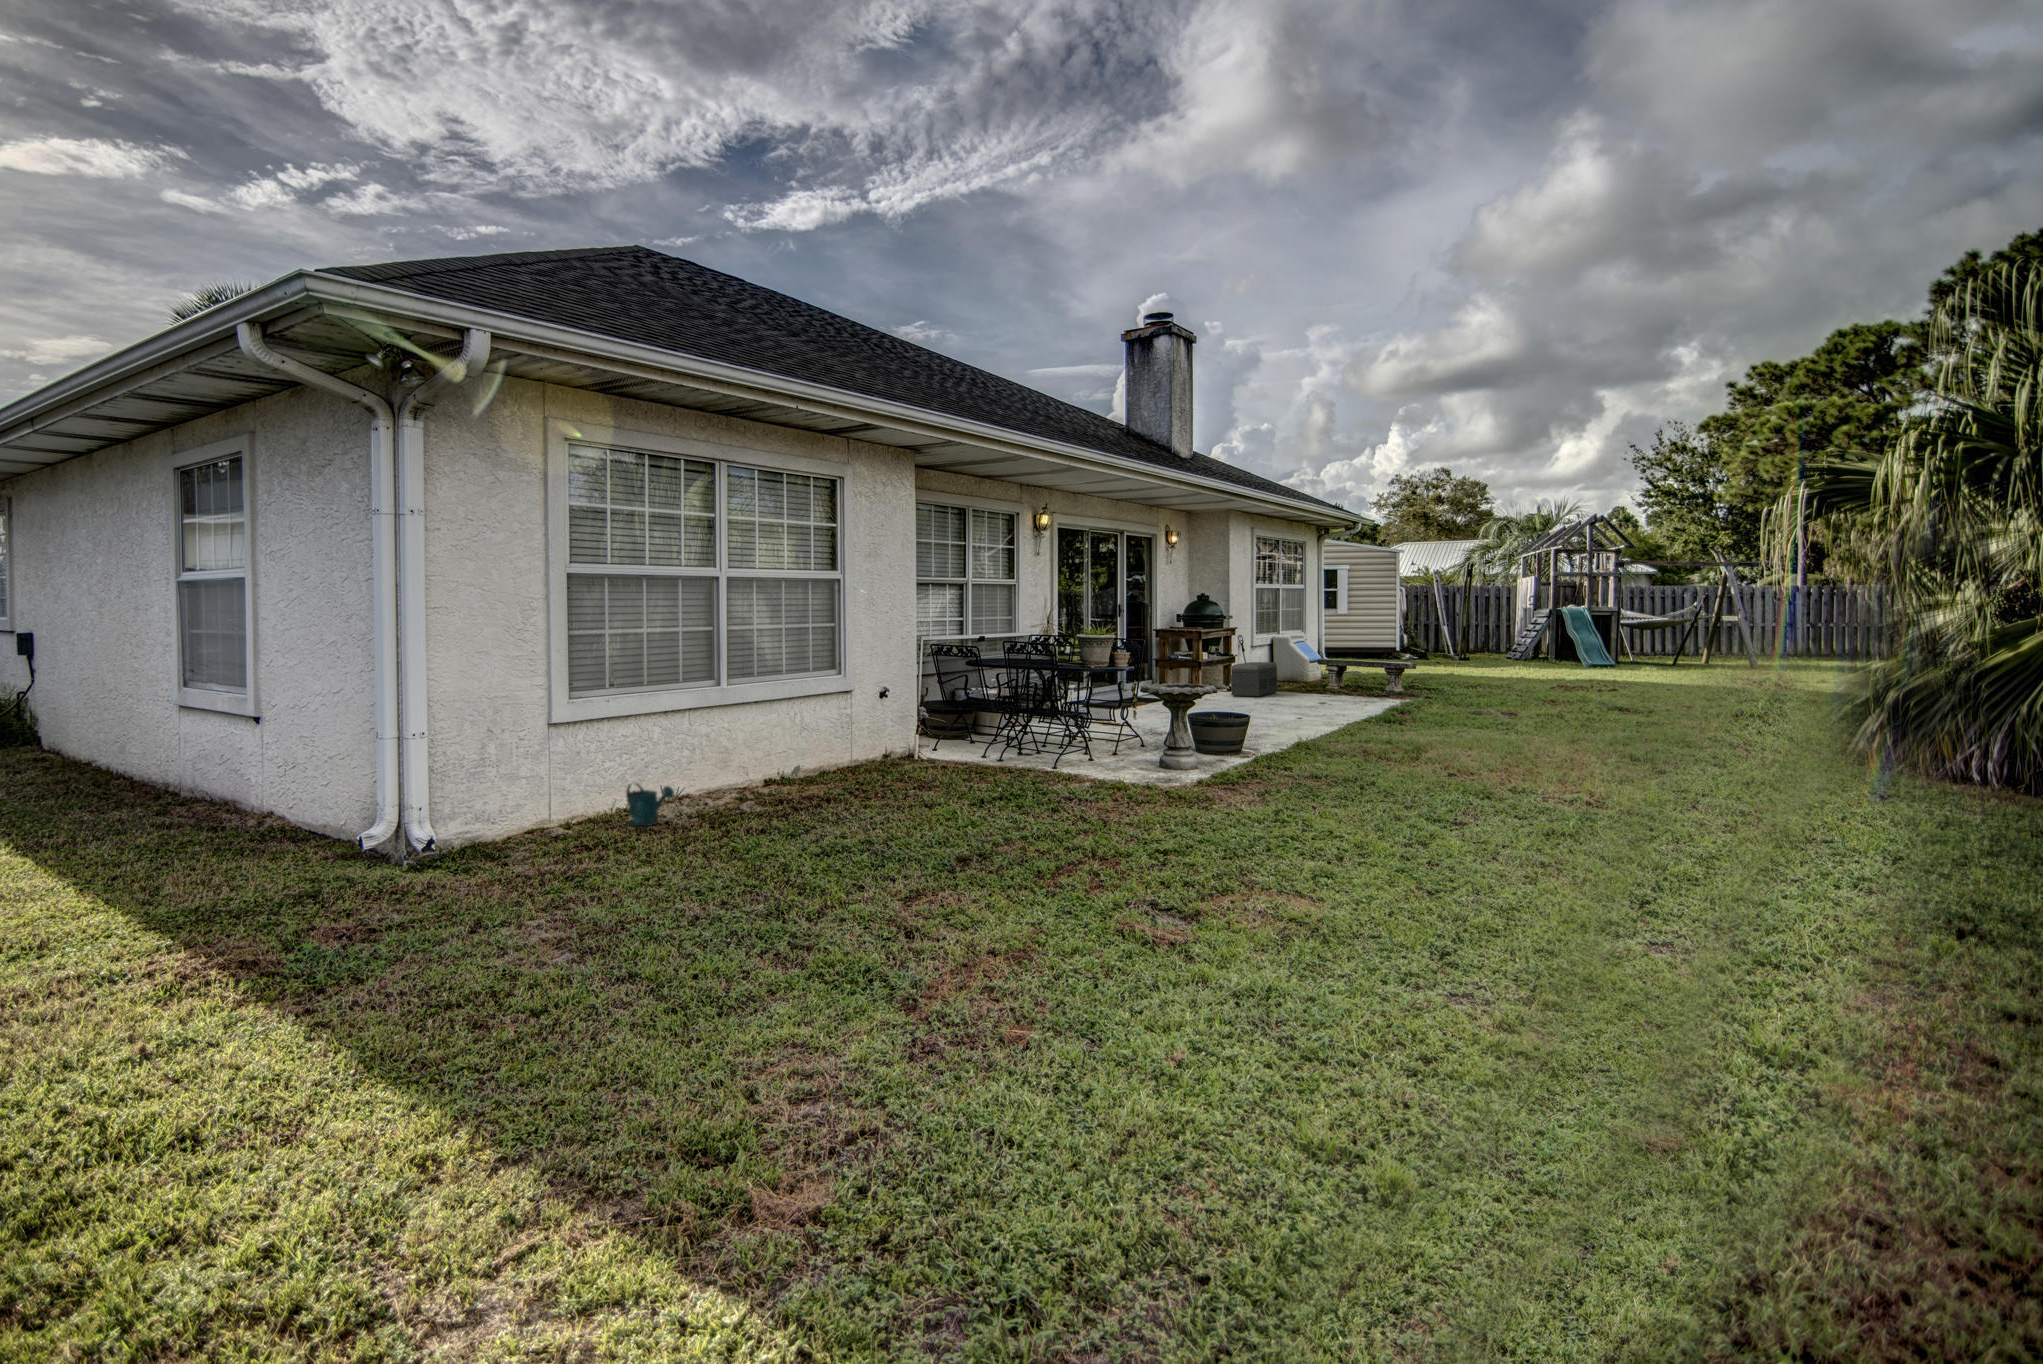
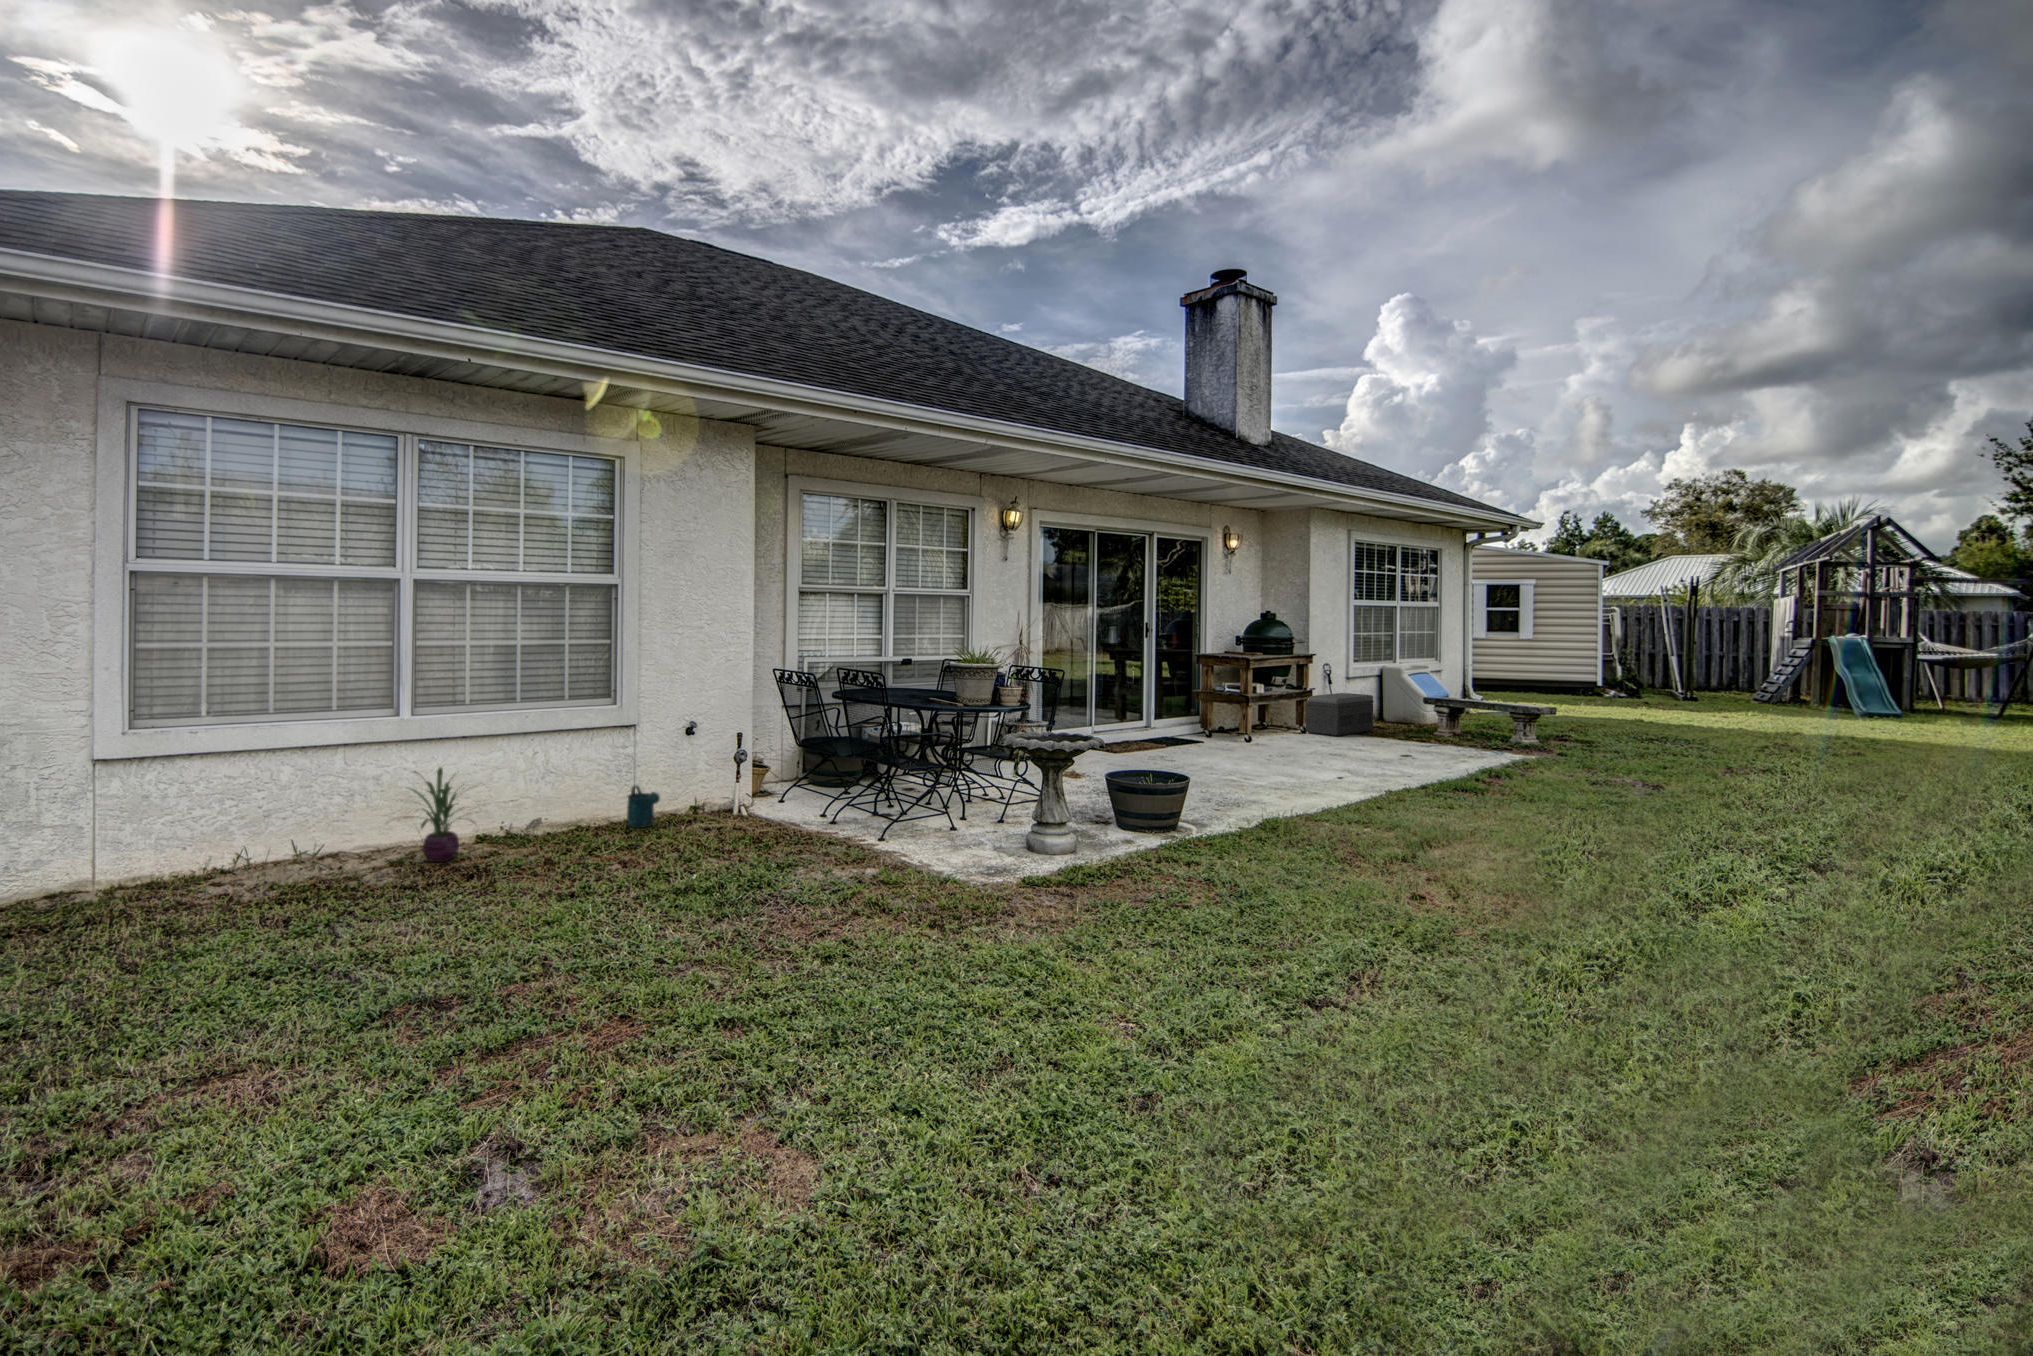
decorative plant: none [735,727,815,803] -> present [404,768,464,862]
watering can: present [626,784,674,826] -> present [627,786,660,828]

